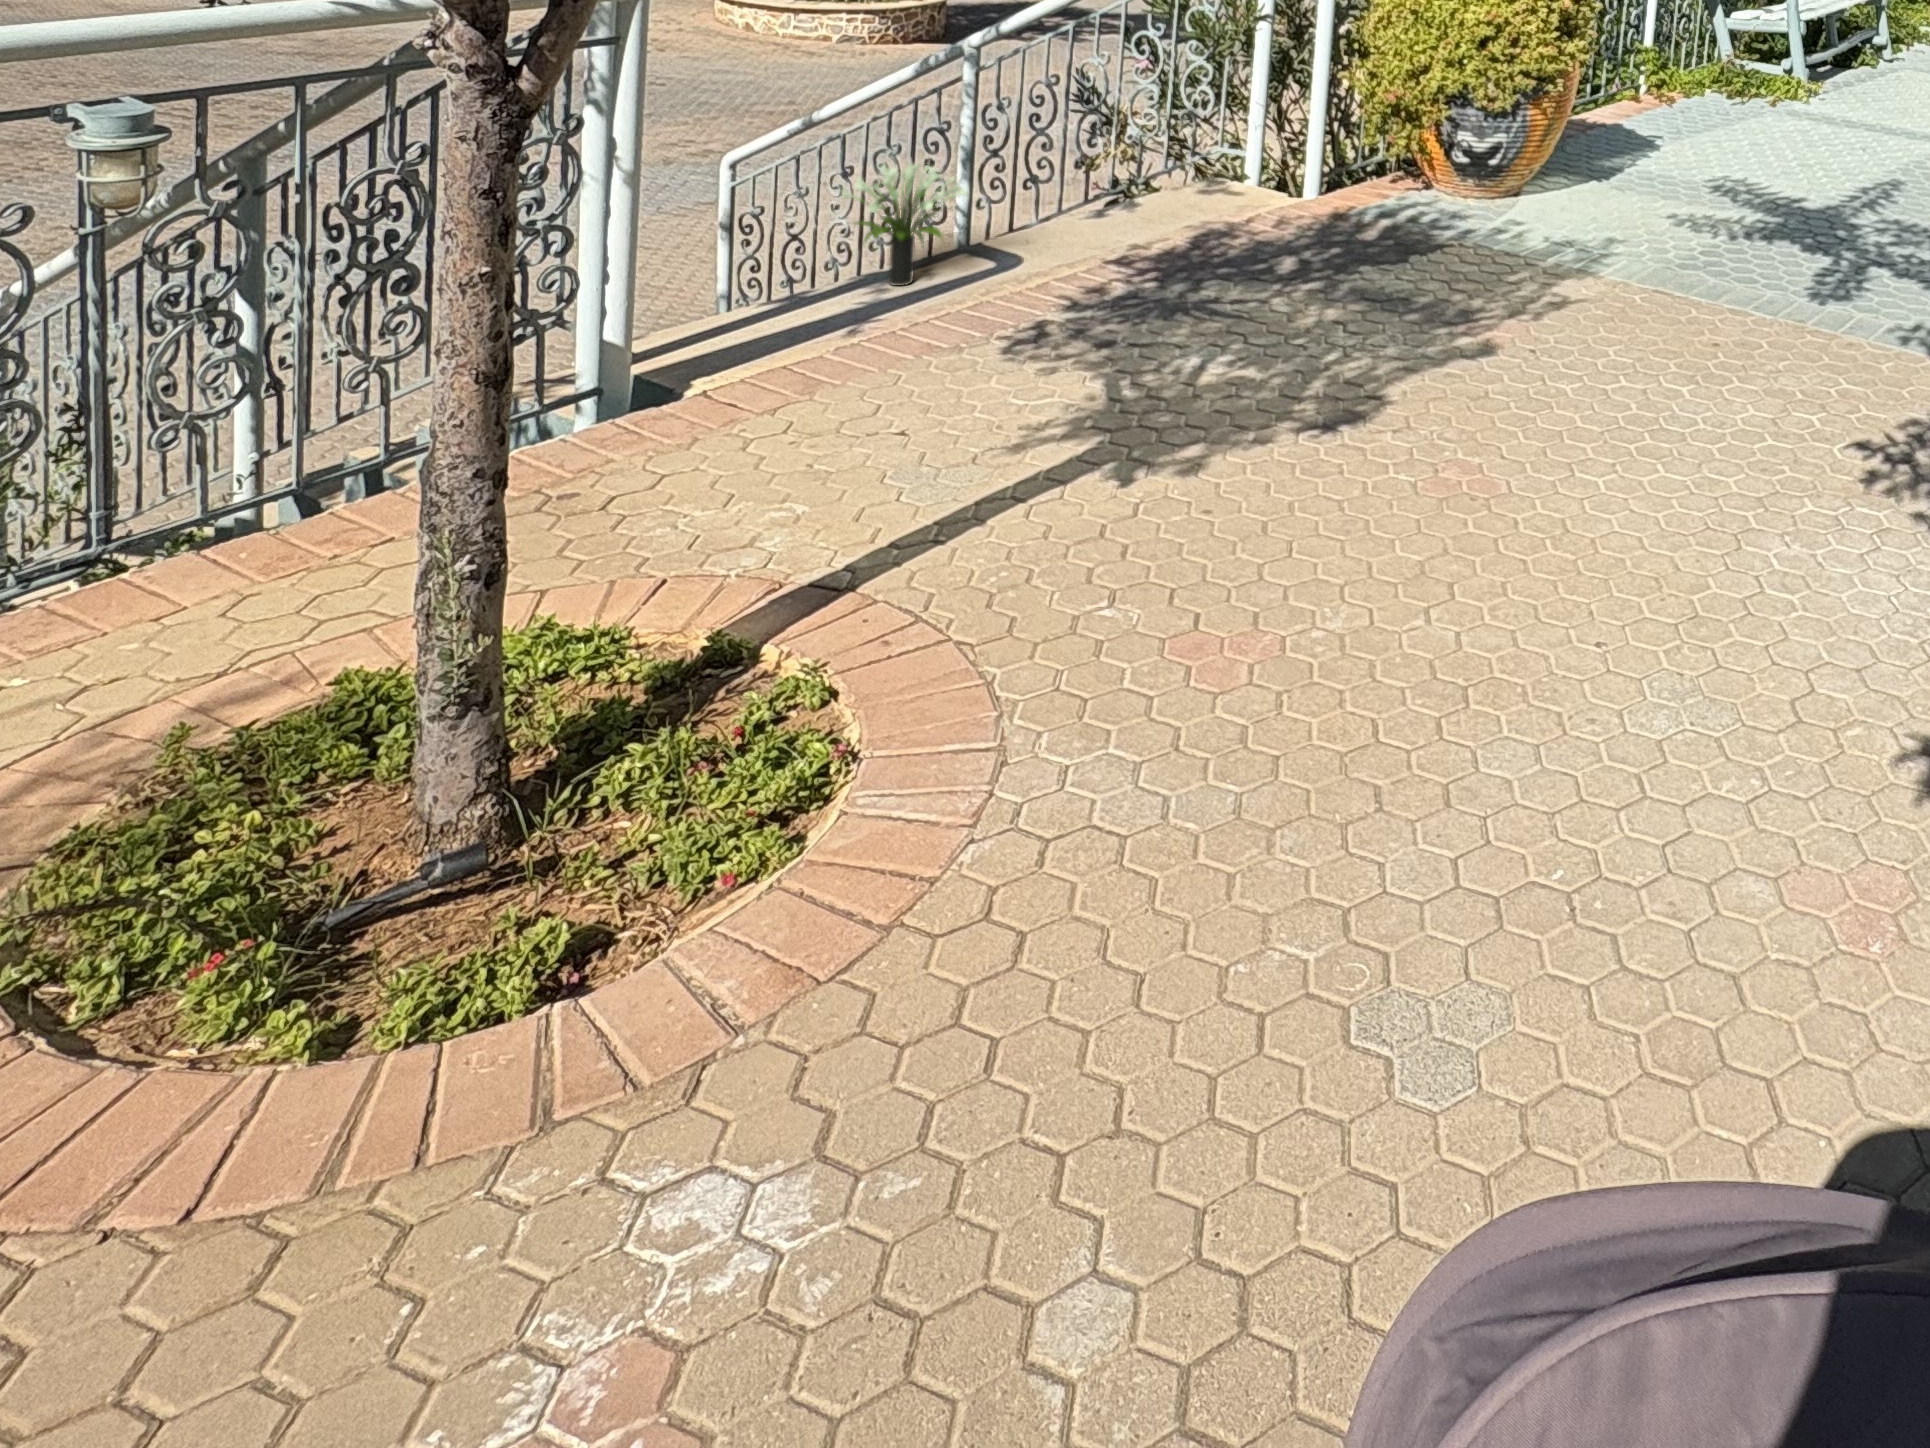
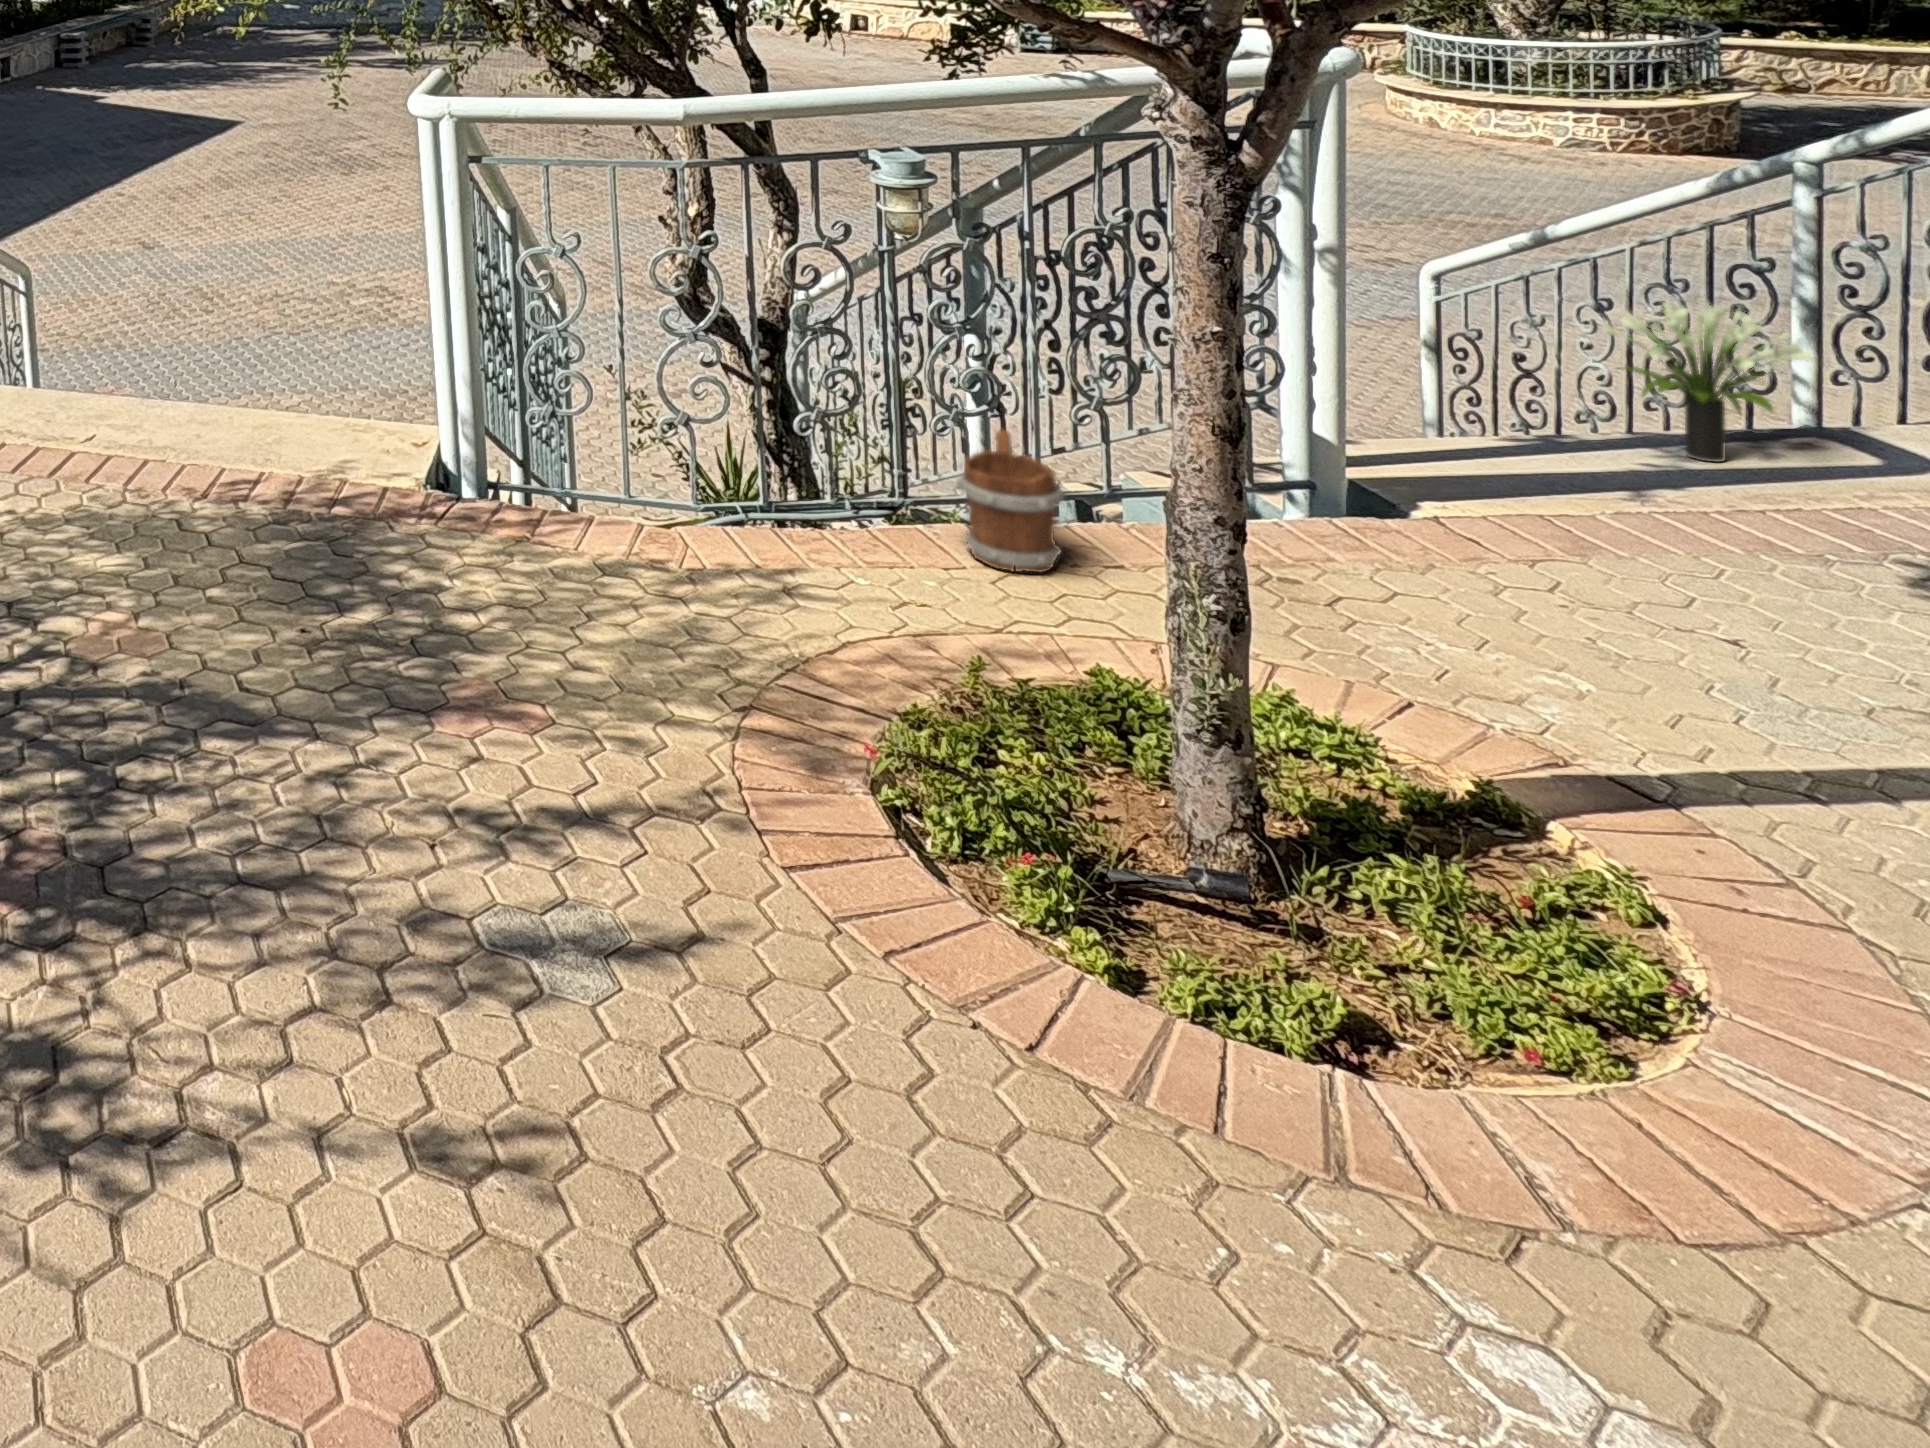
bucket: none [182,420,329,590] -> present [956,430,1064,573]

